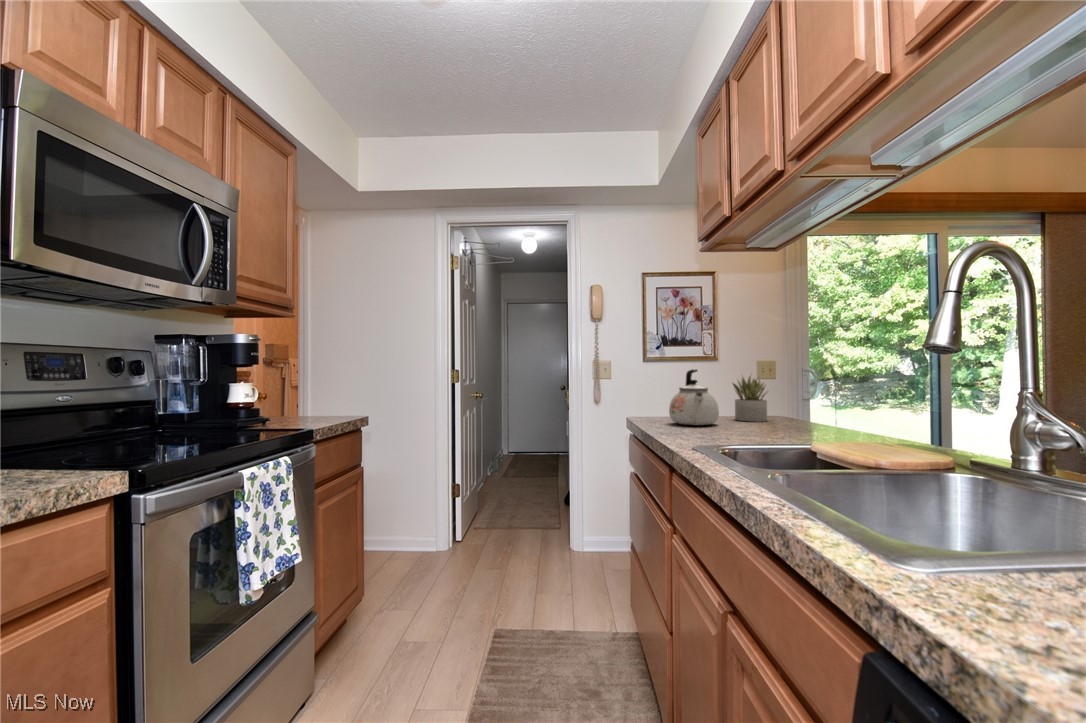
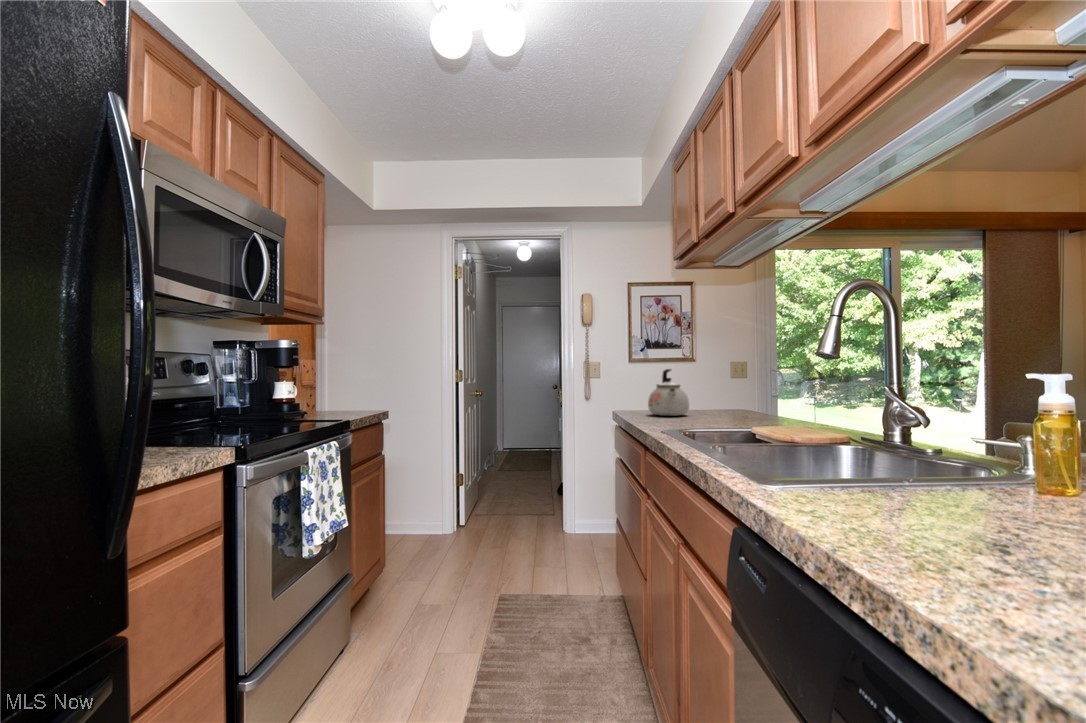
succulent plant: present [733,375,768,422] -> none [702,372,733,413]

